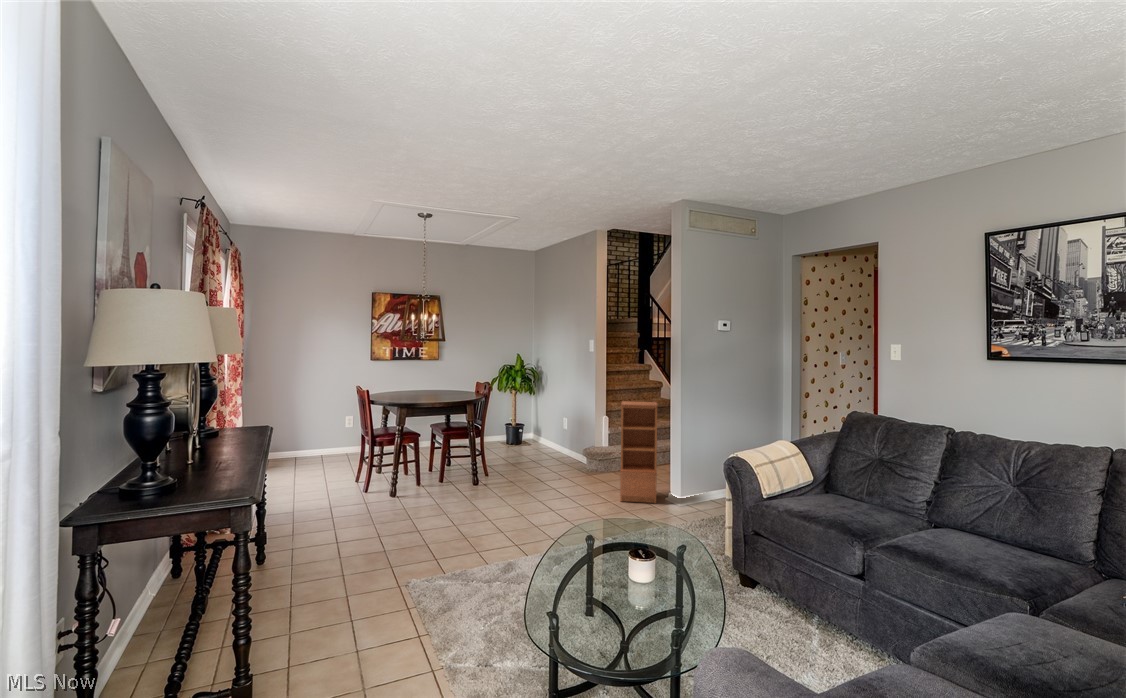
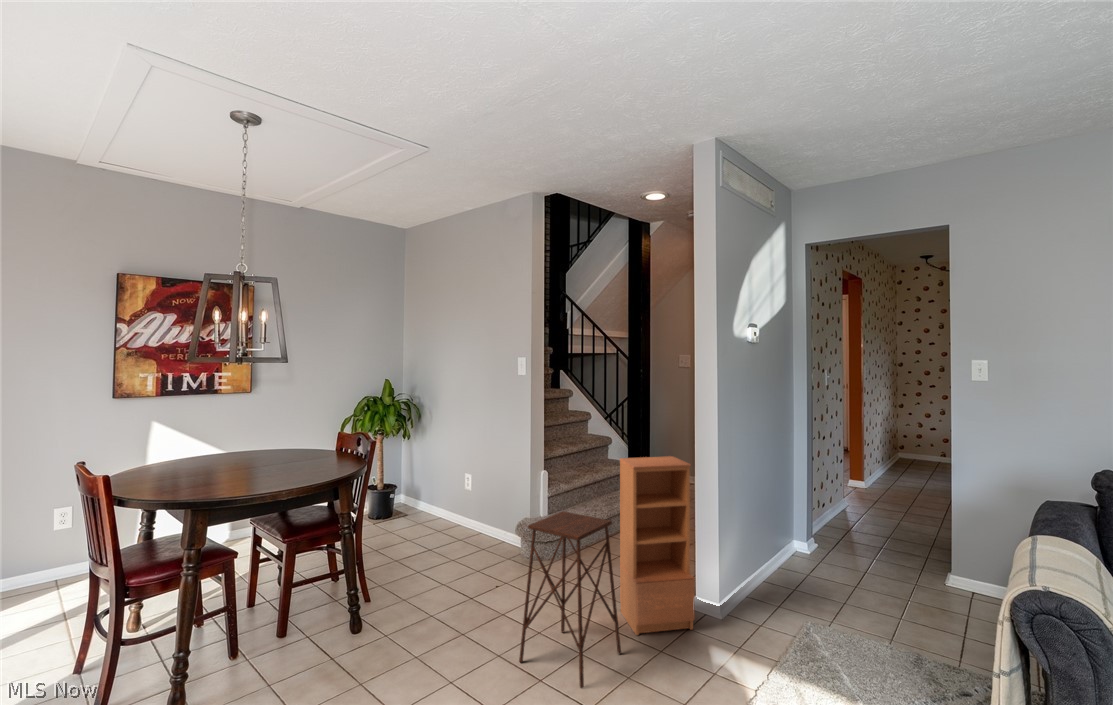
side table: none [549,427,605,513] -> present [519,511,621,688]

